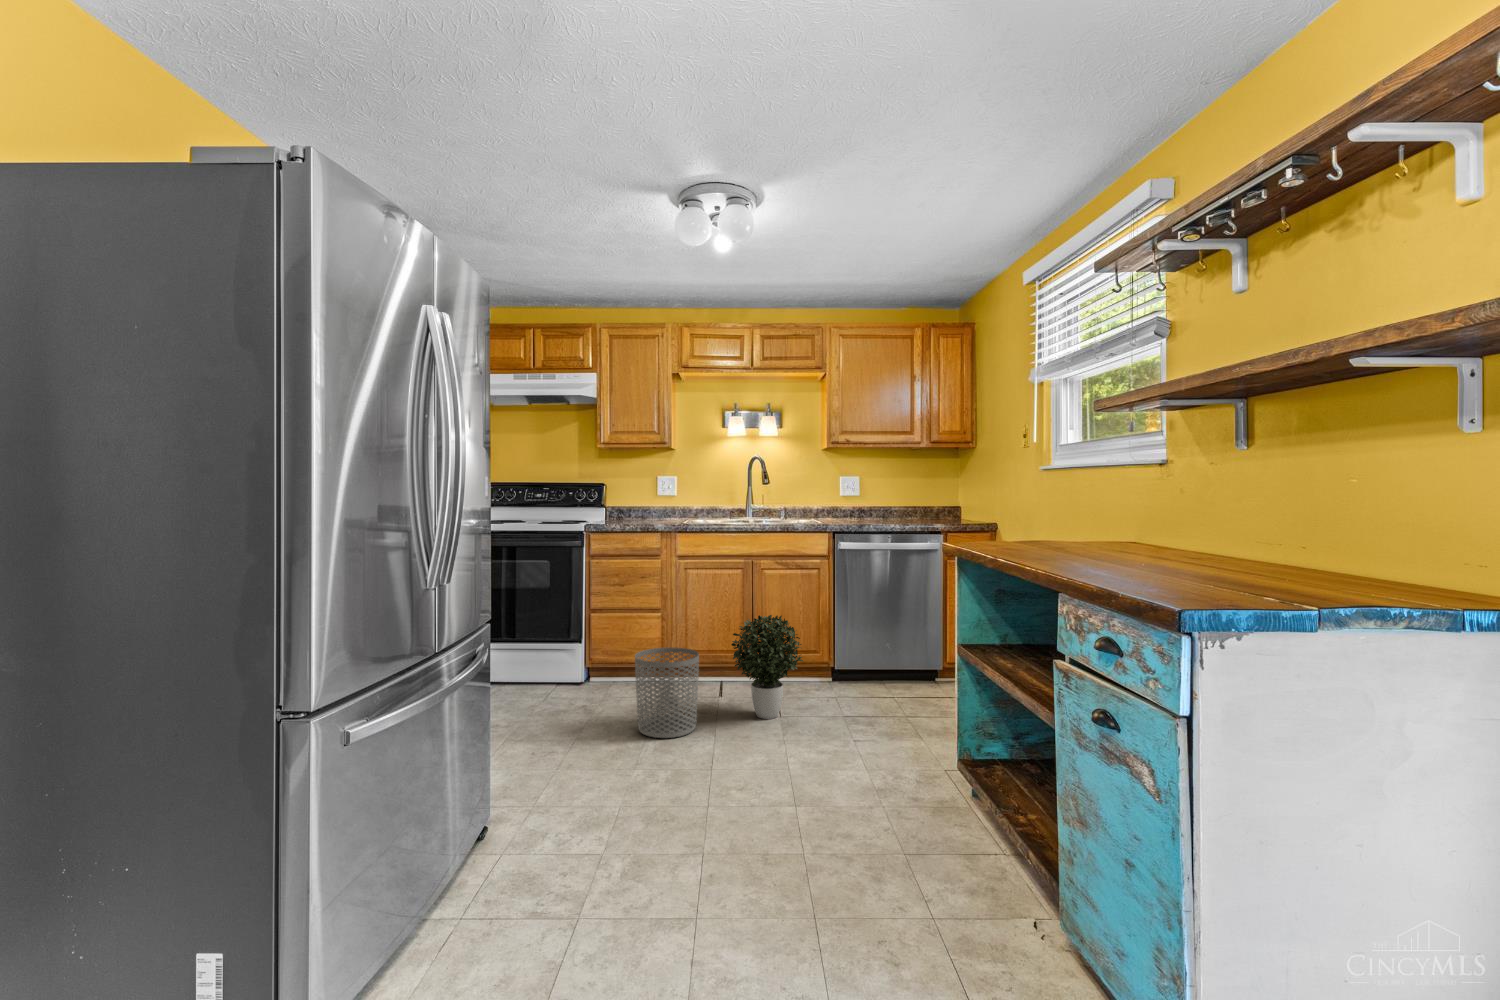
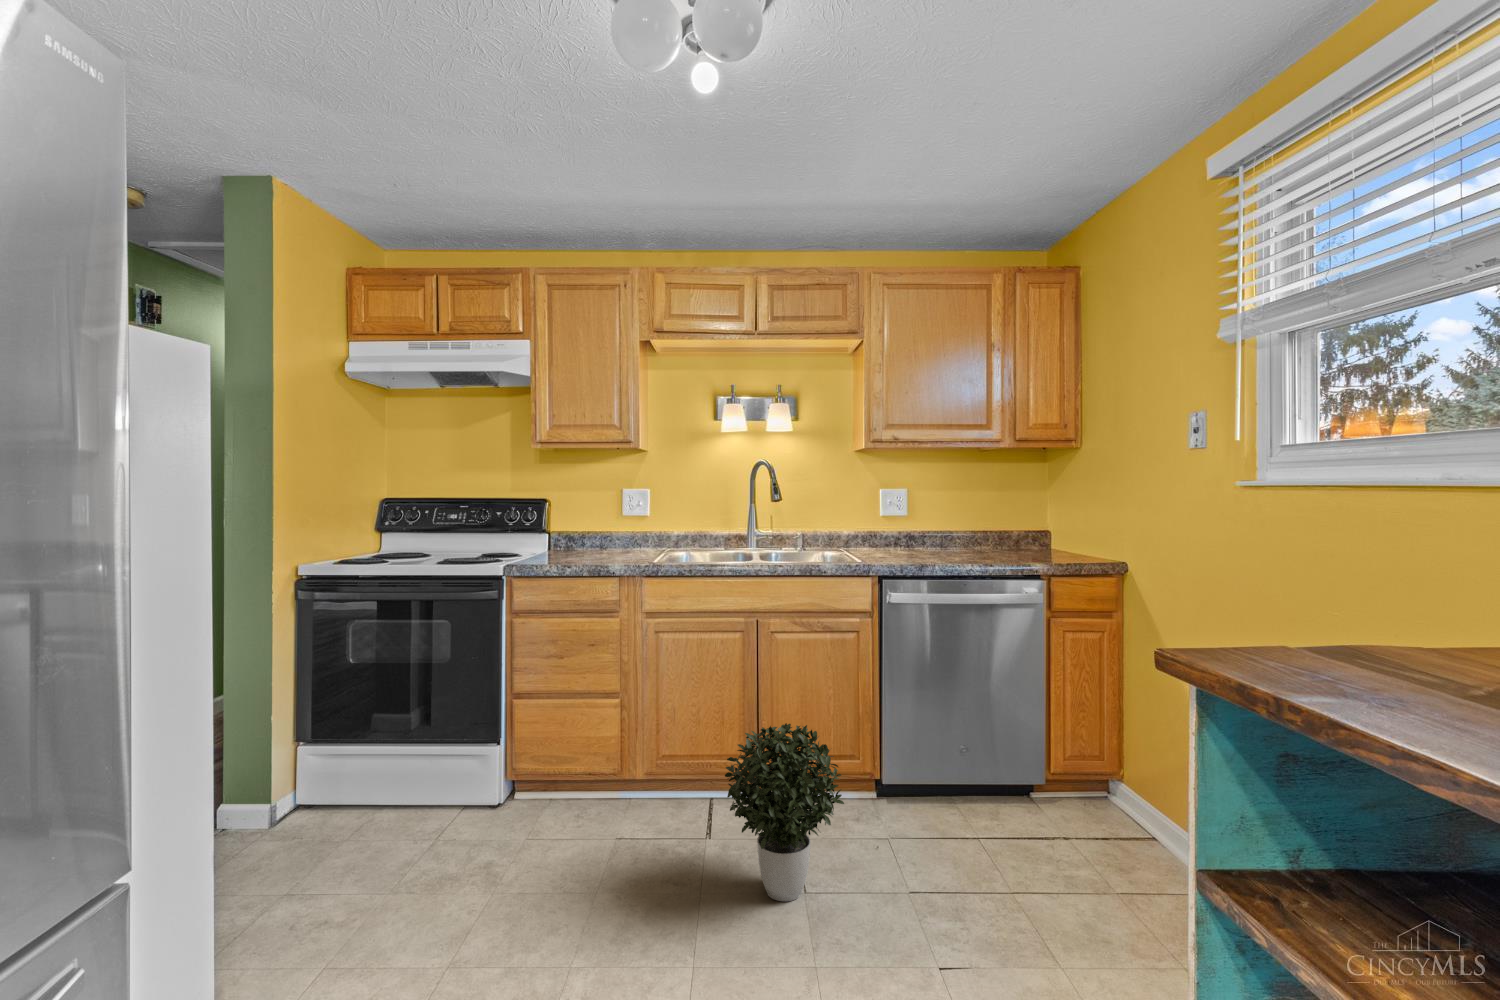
waste bin: present [635,647,699,738] -> none [558,783,669,963]

